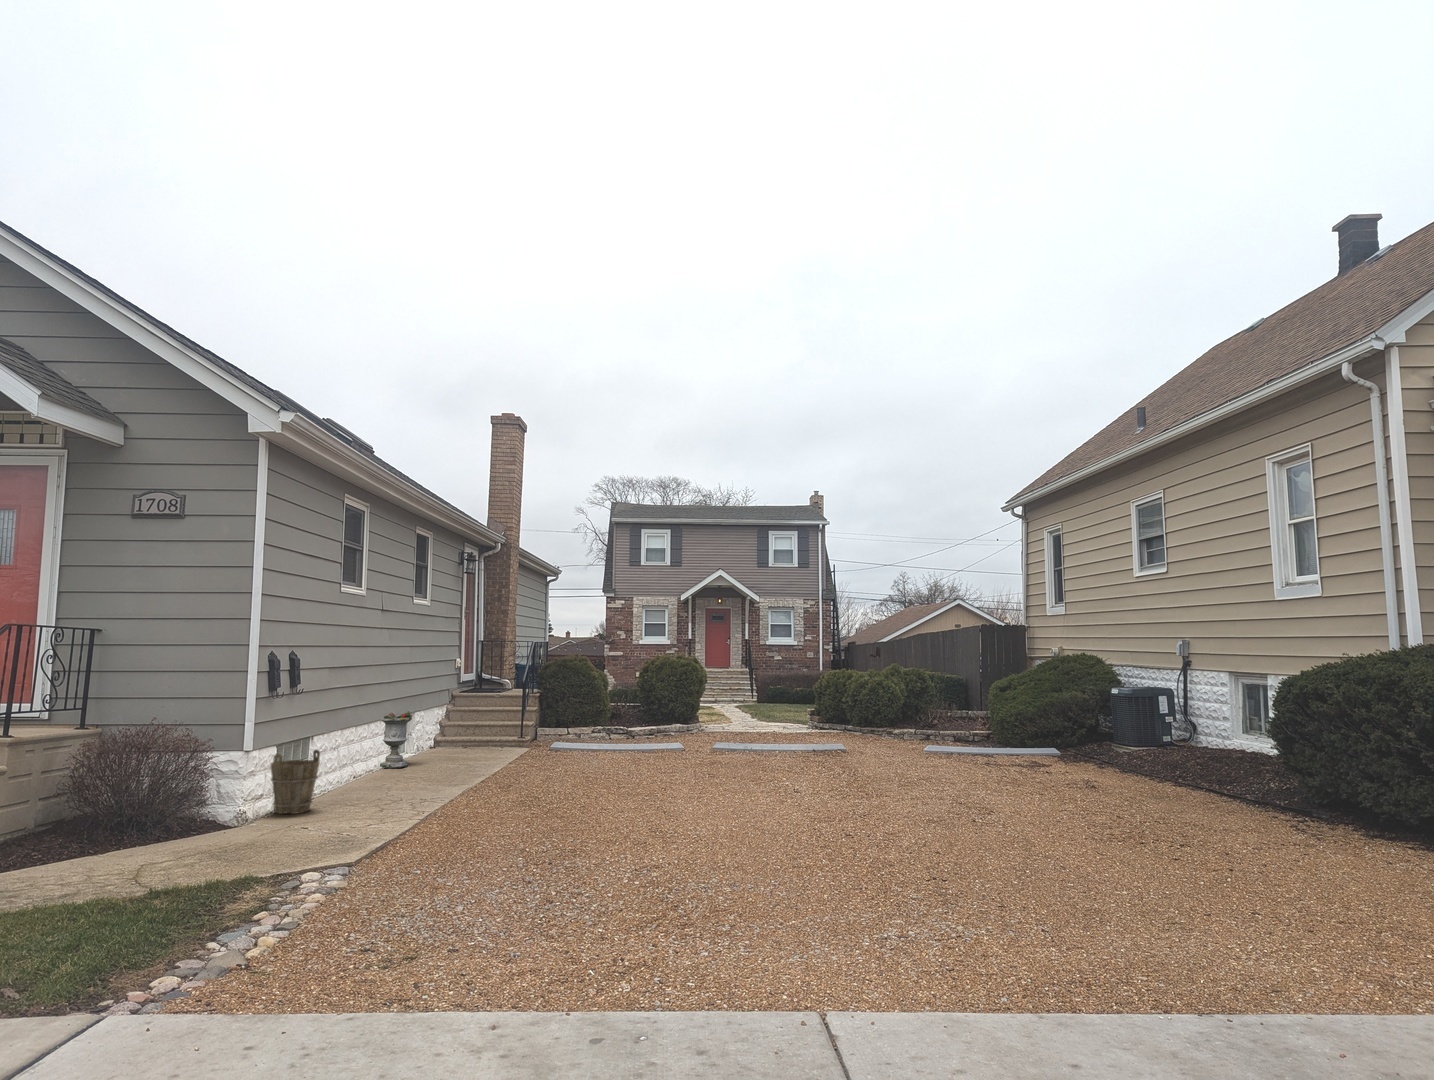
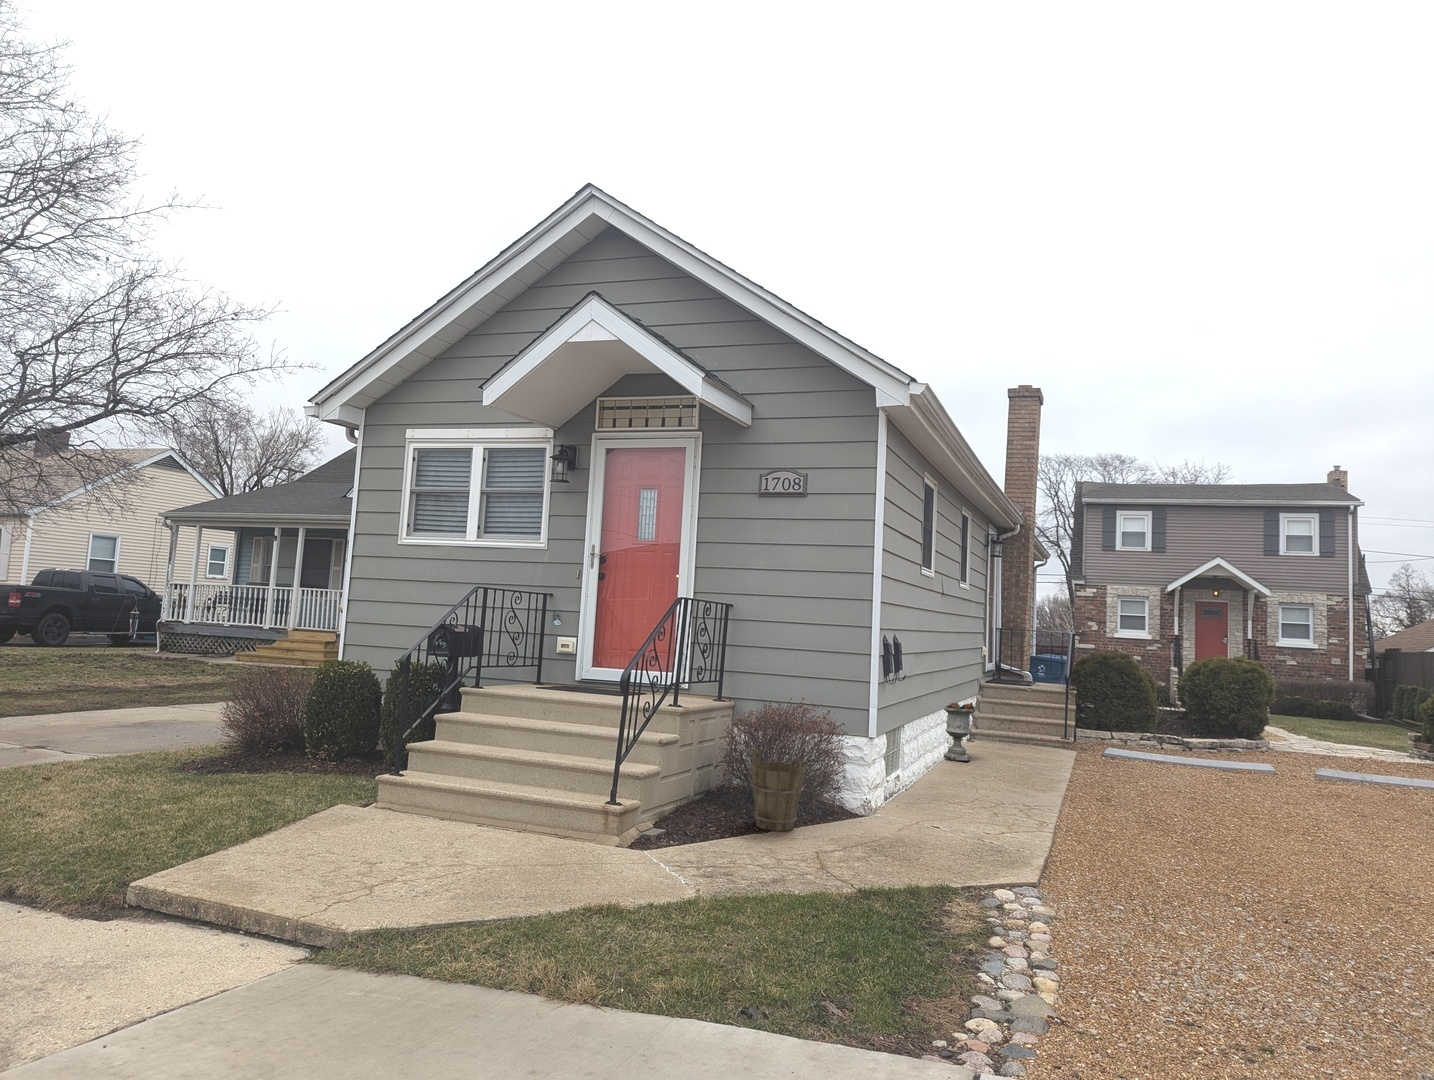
bucket: present [271,750,320,814] -> present [751,750,805,831]

